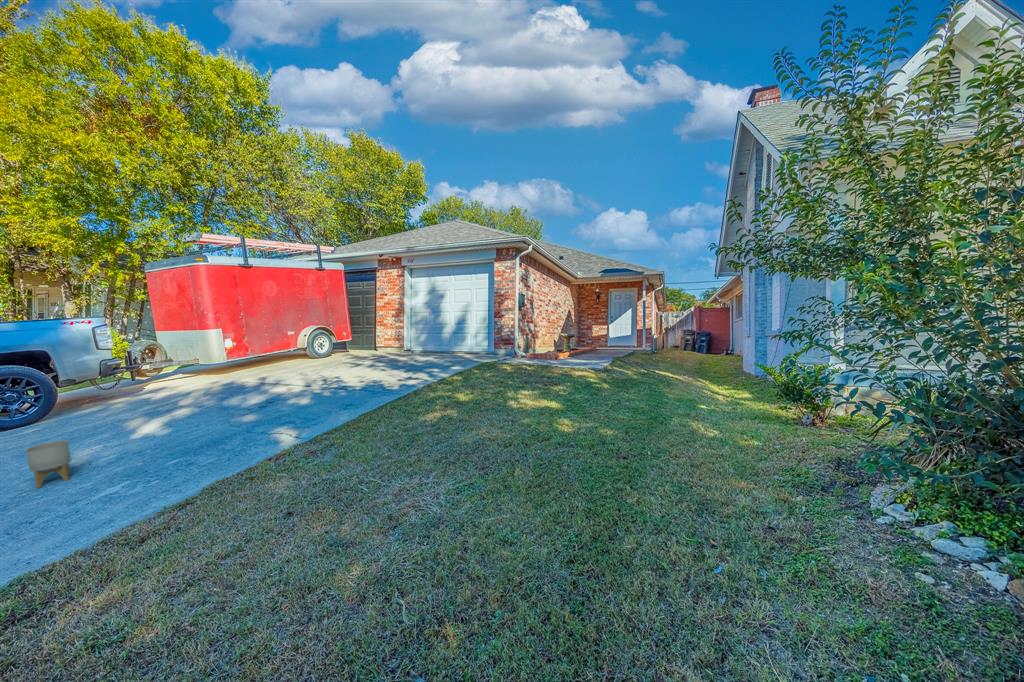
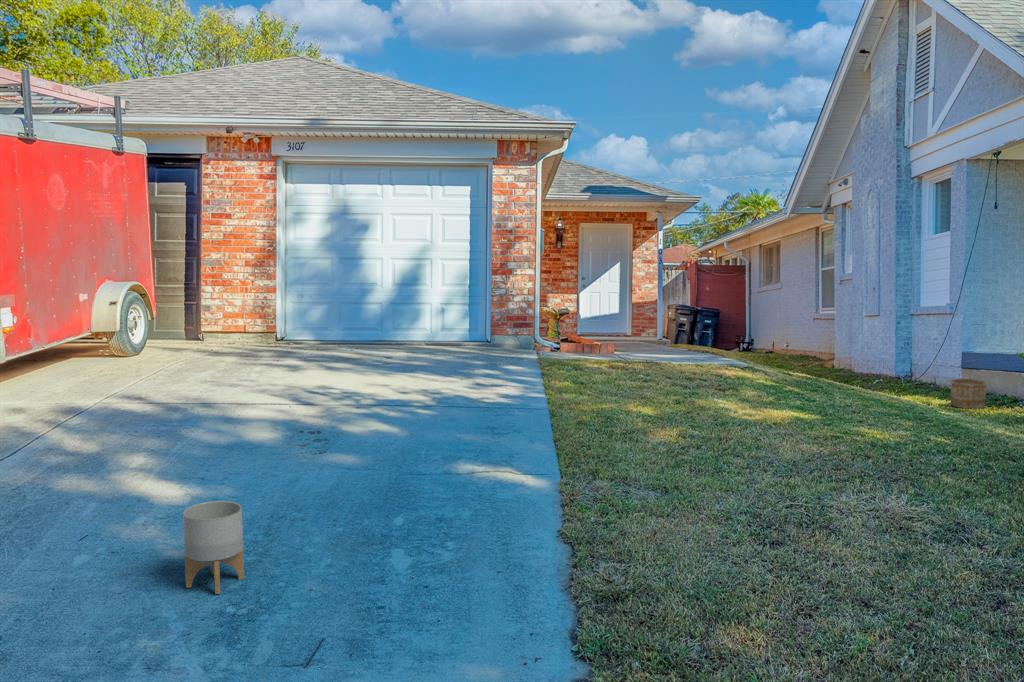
wooden bucket: none [733,385,762,408] -> present [950,379,987,409]

